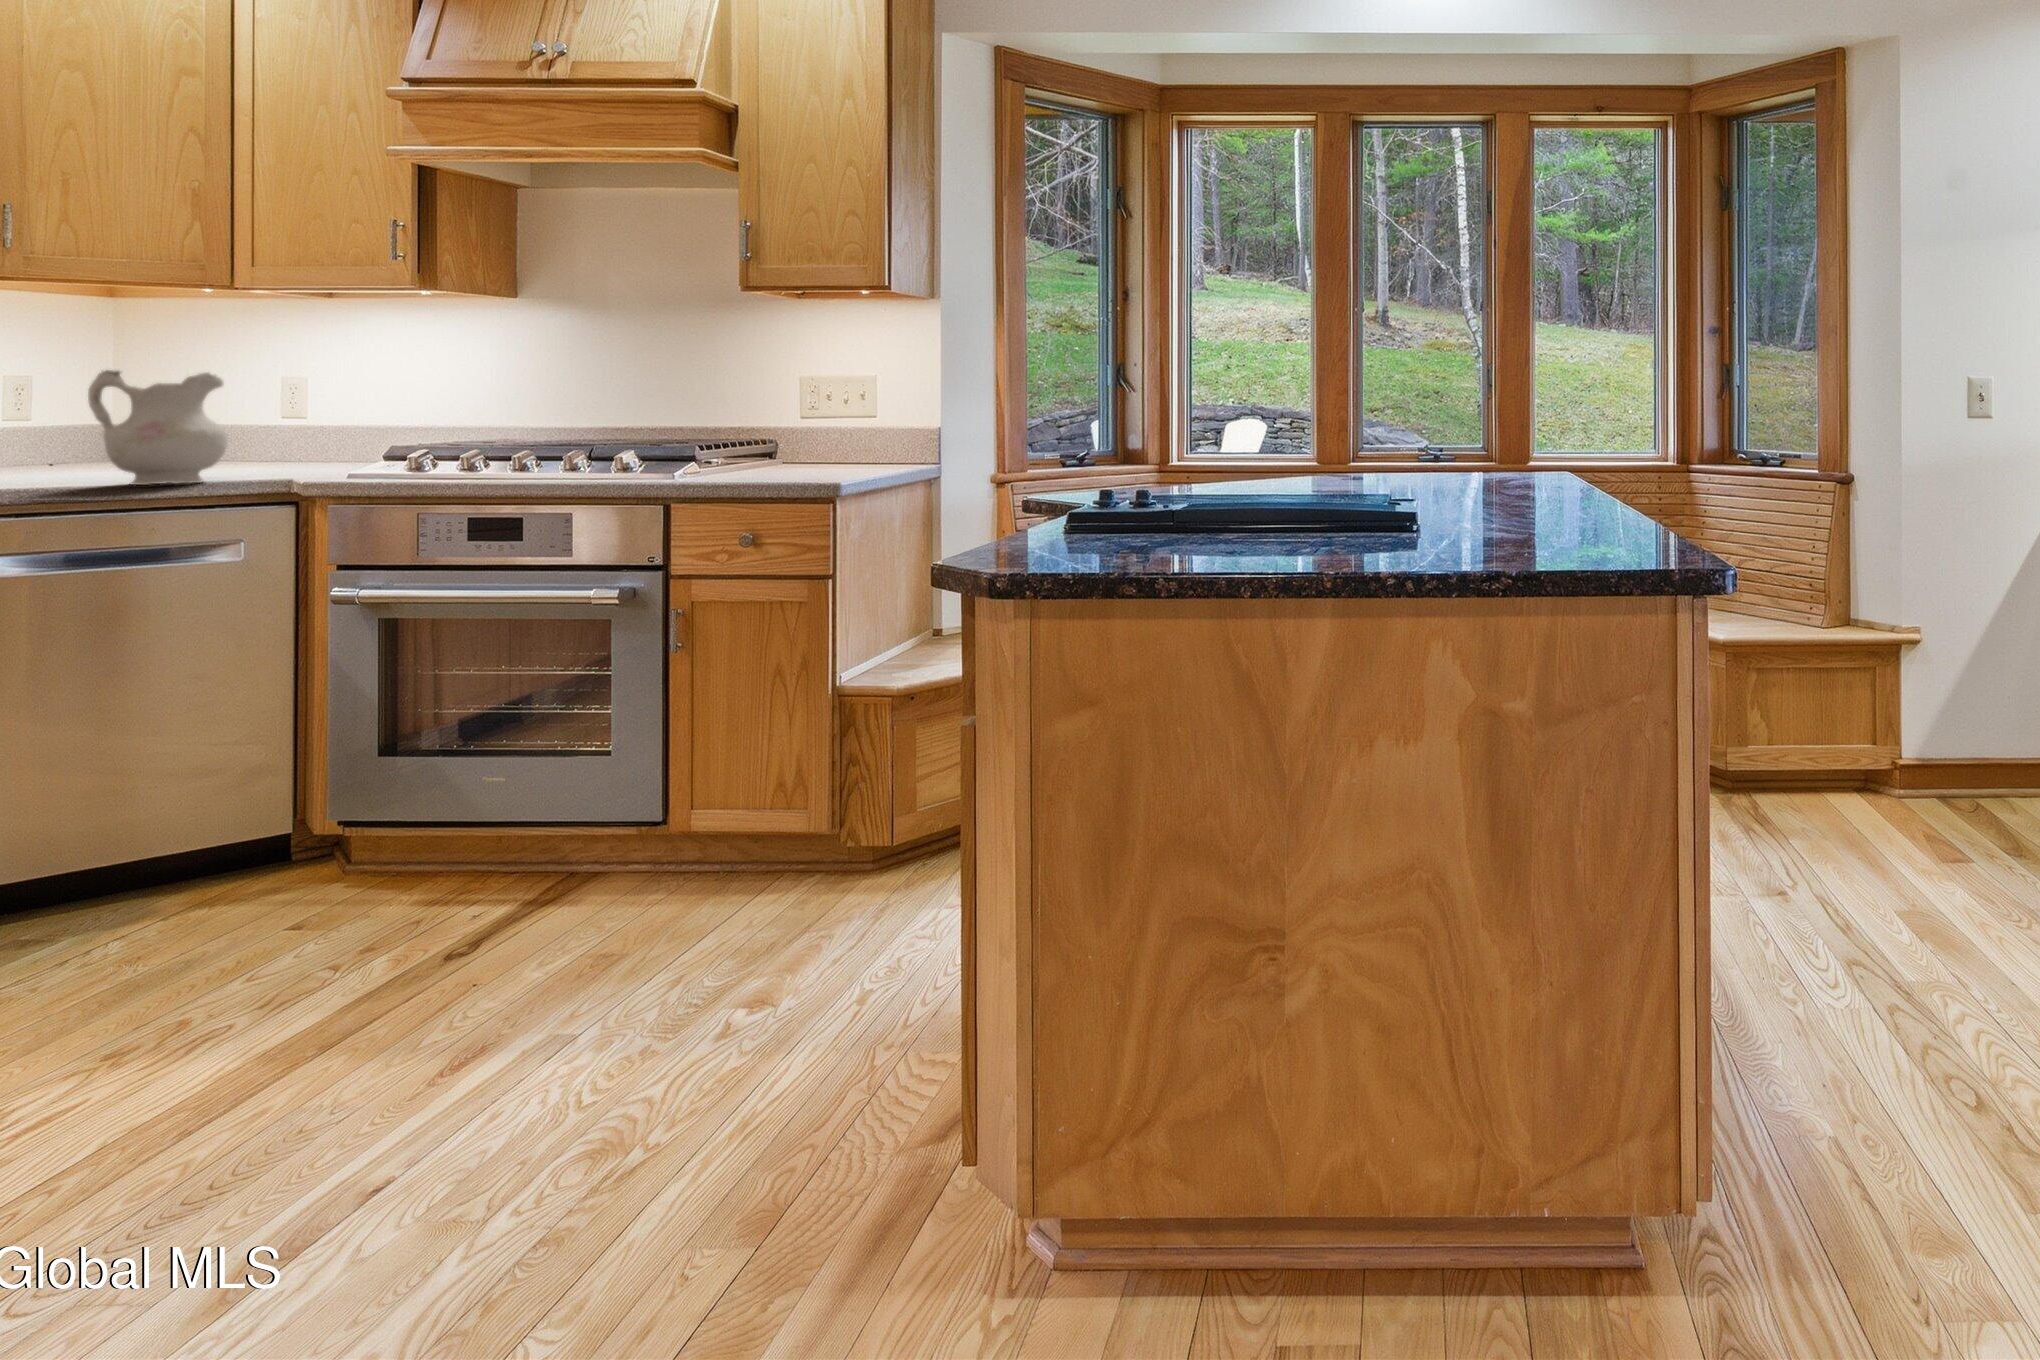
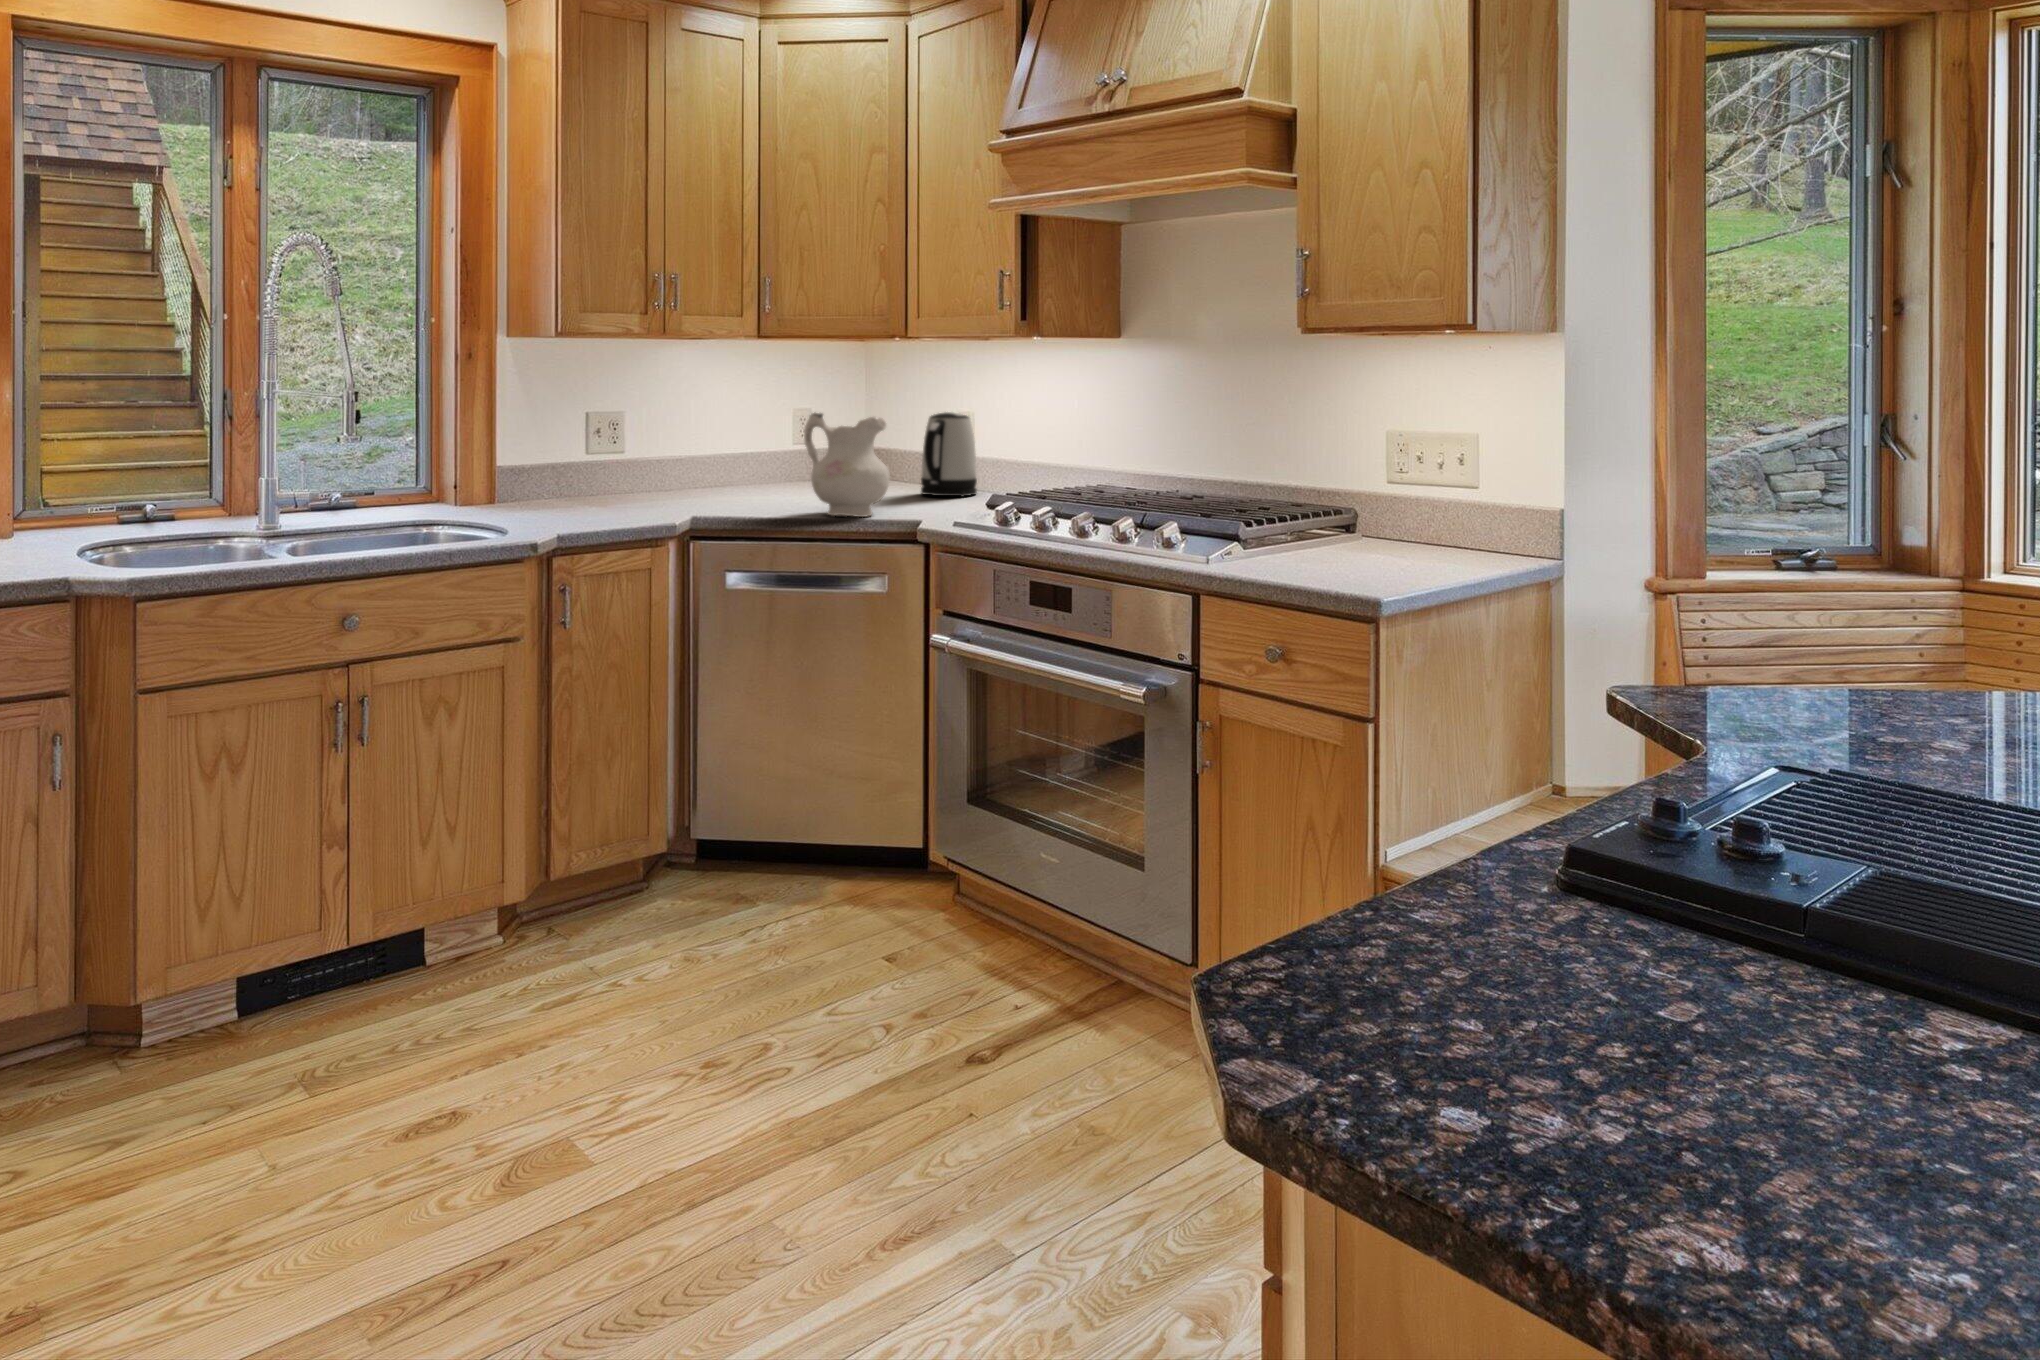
kettle: none [241,373,323,463] -> present [921,412,977,497]

